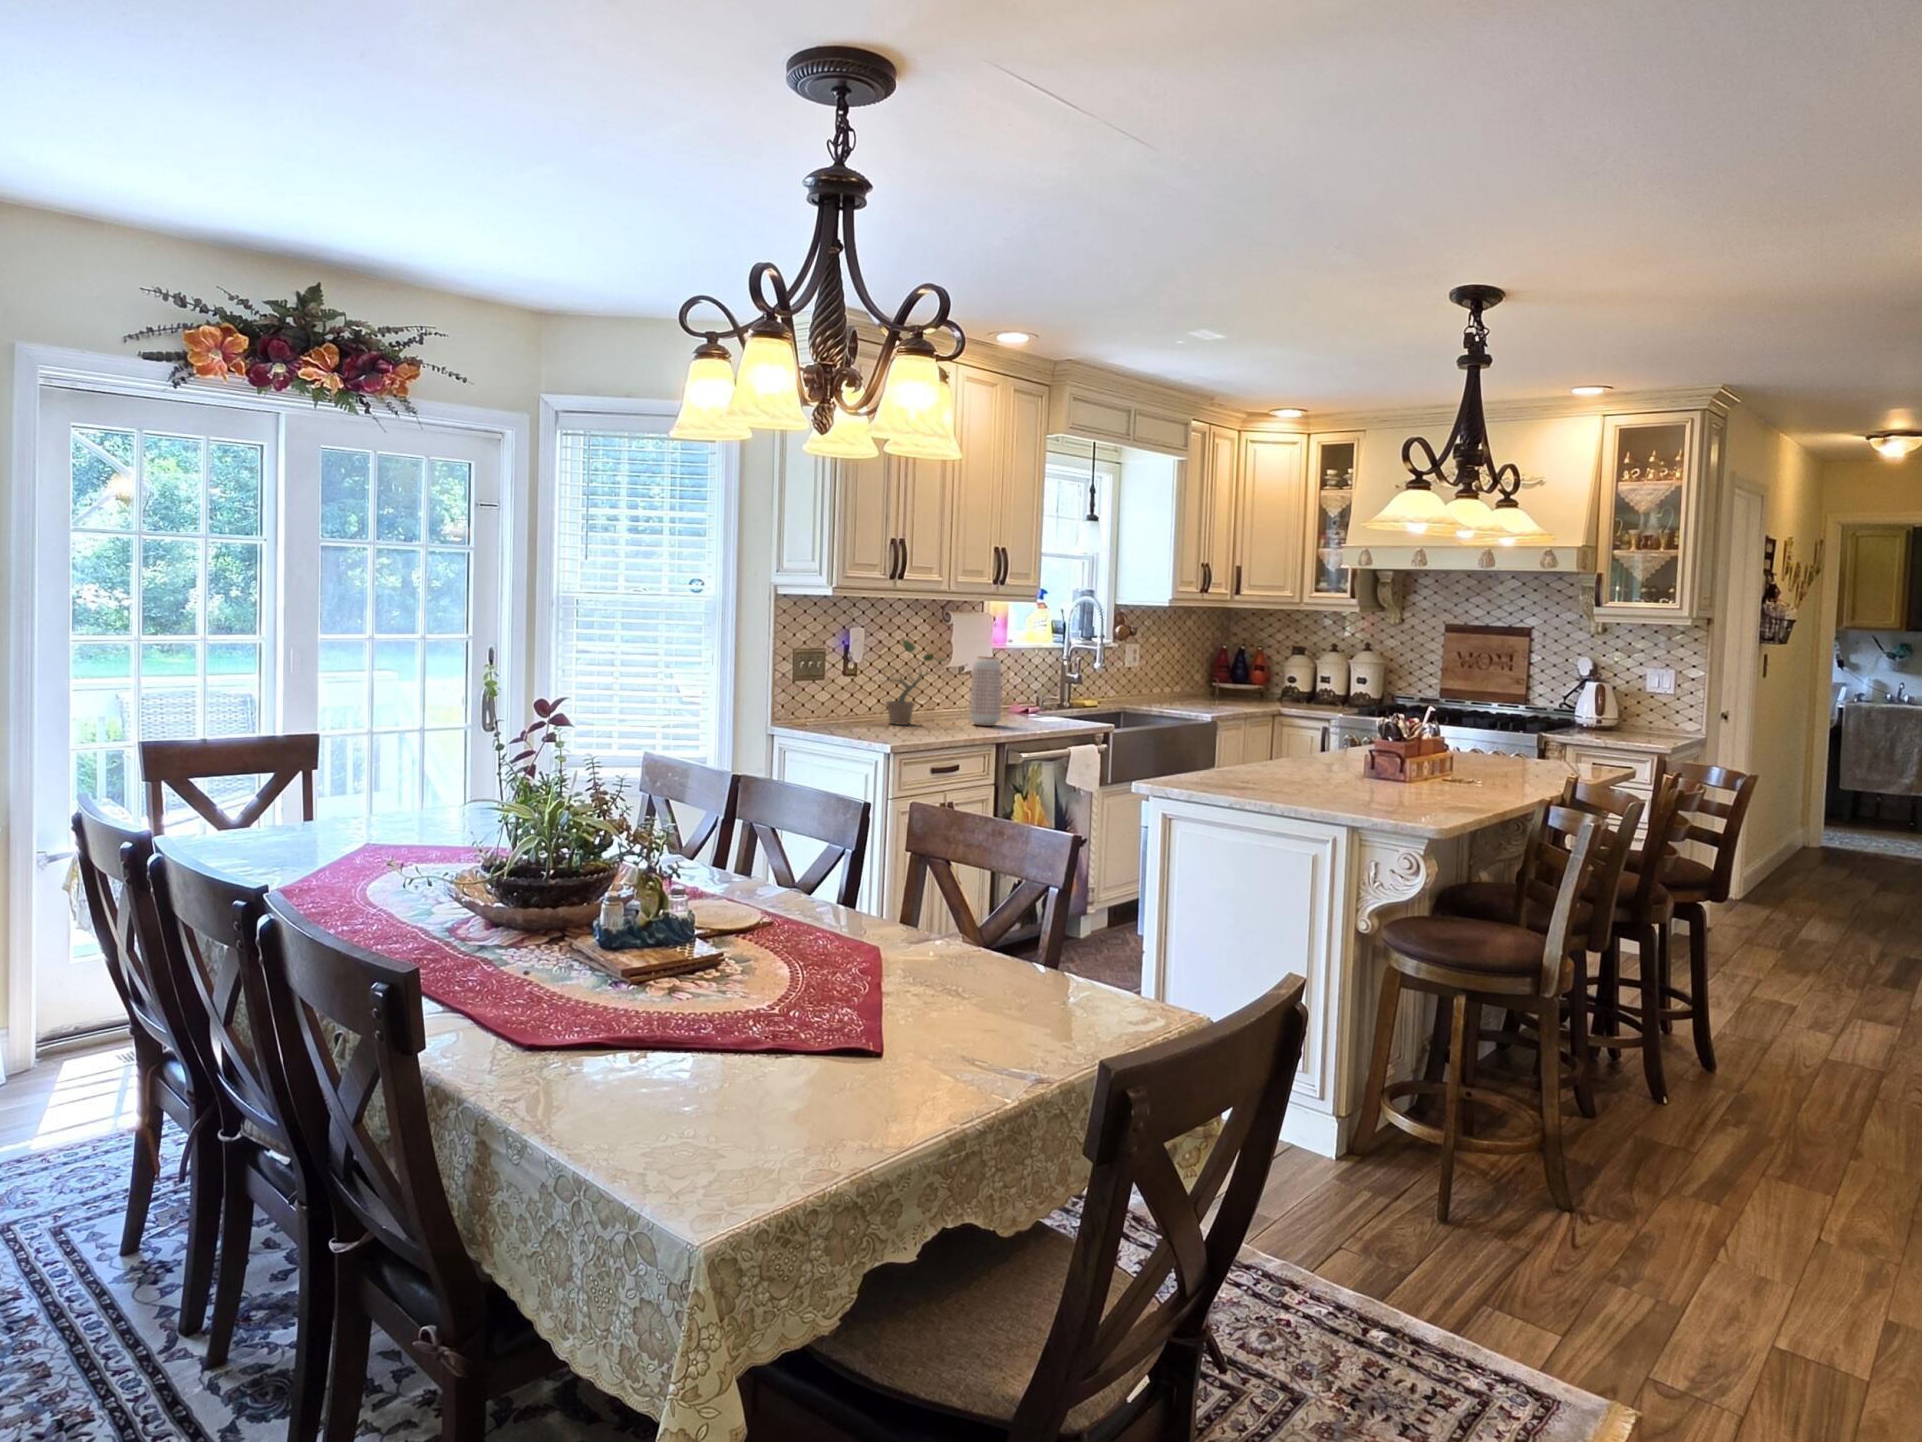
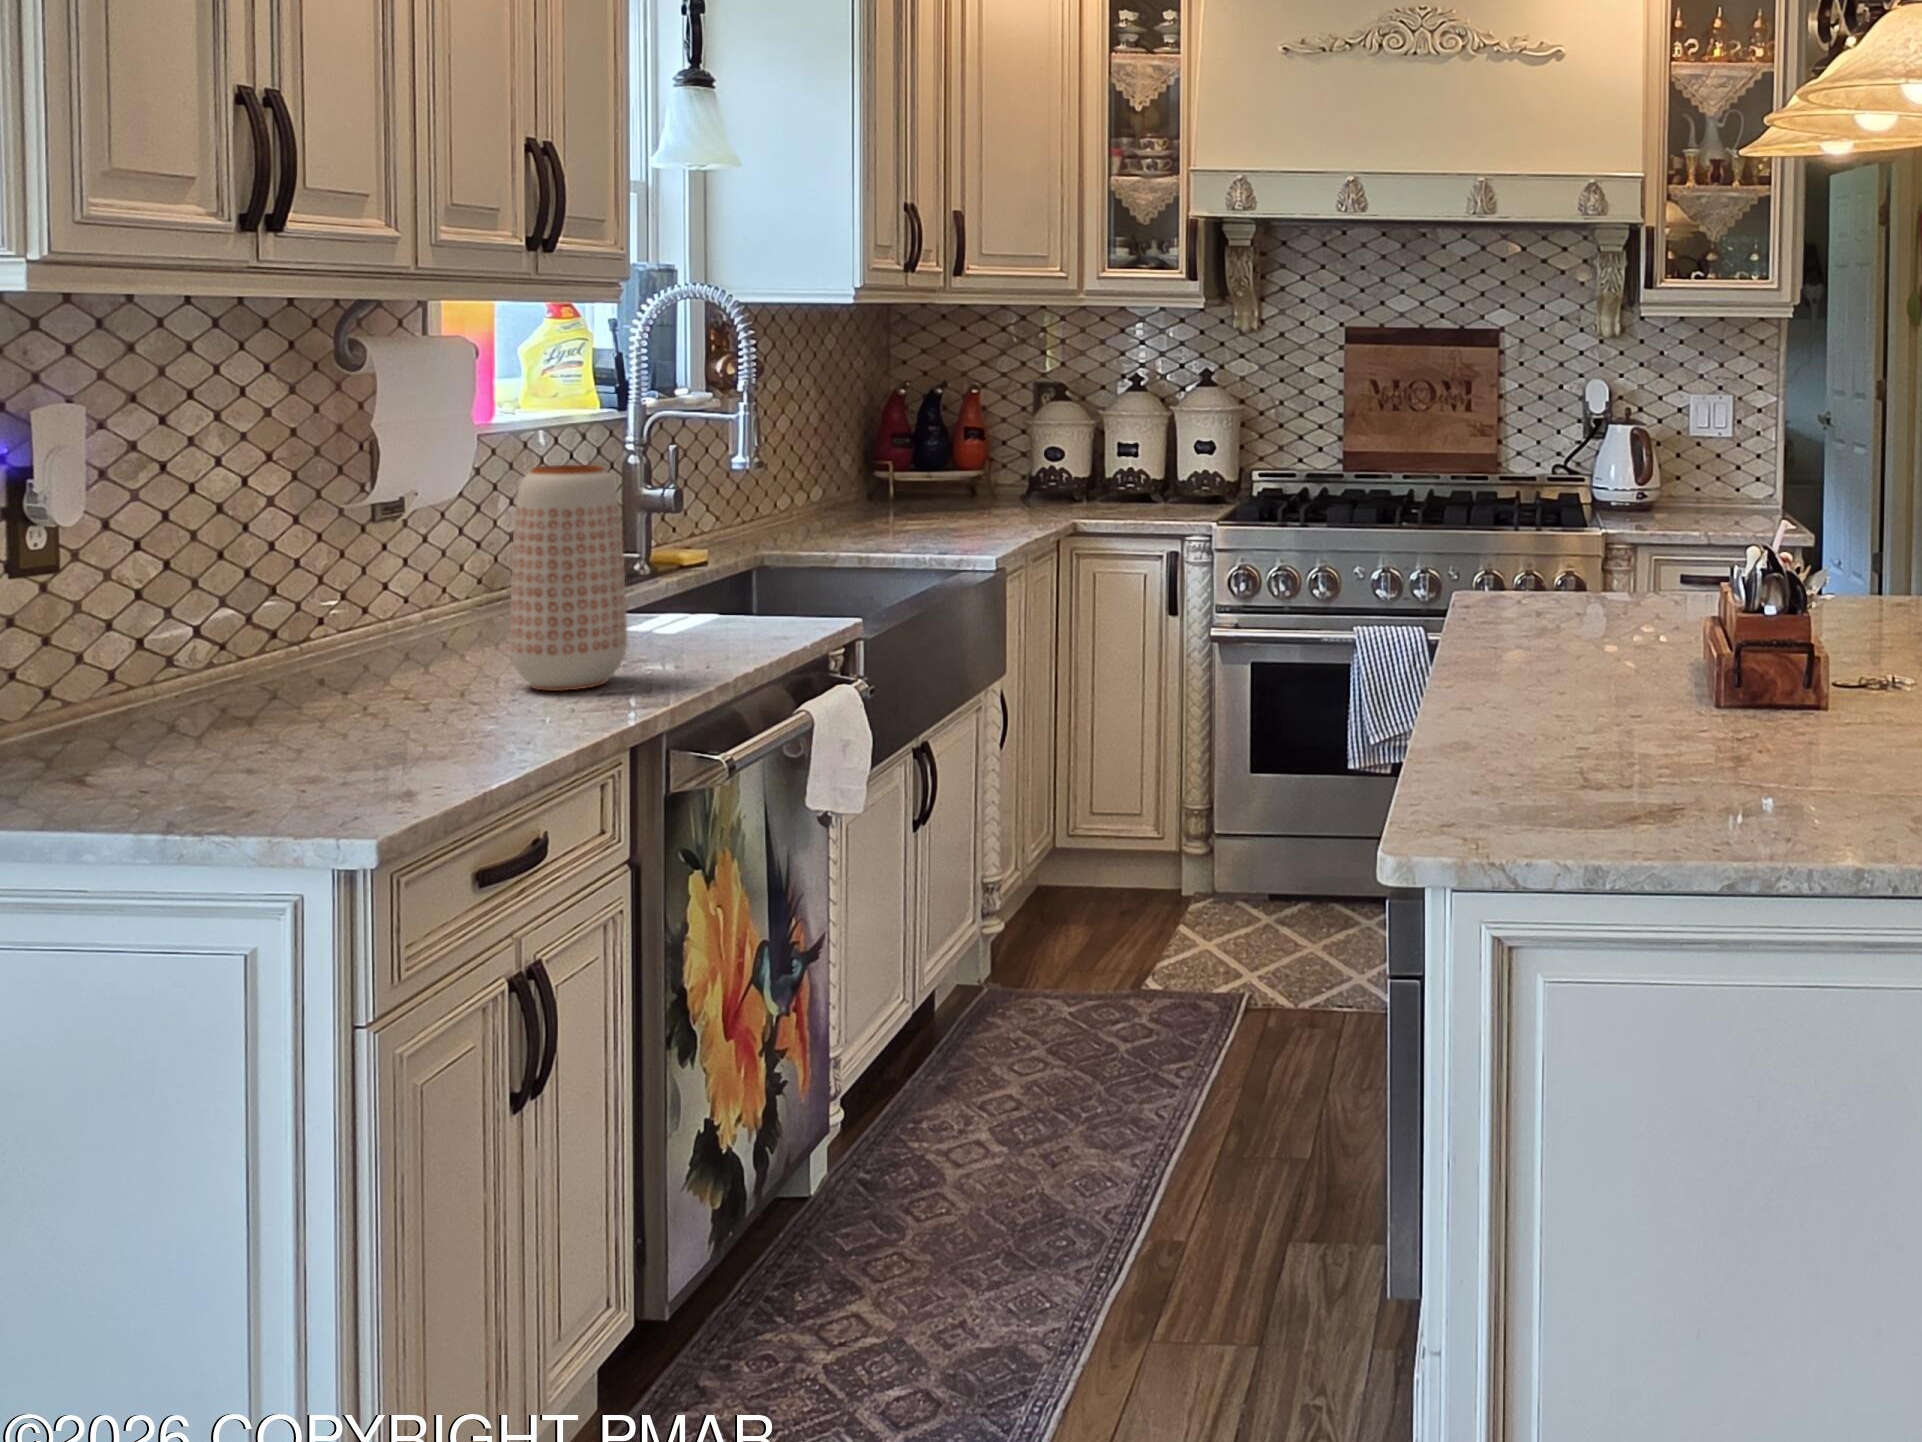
potted plant: present [886,640,945,725] -> none [103,421,435,747]

